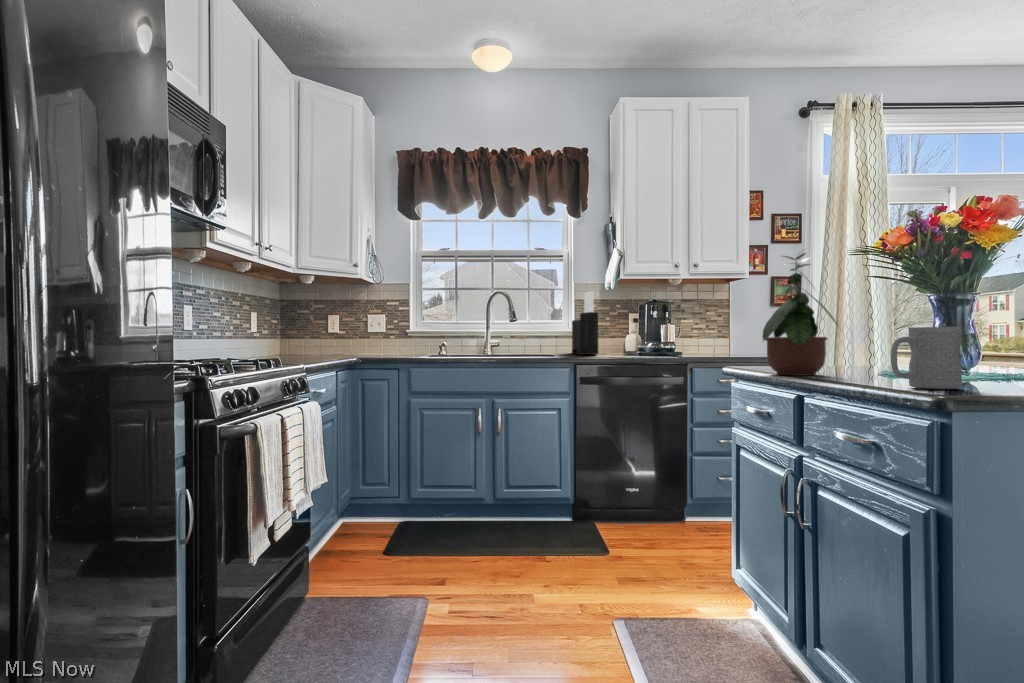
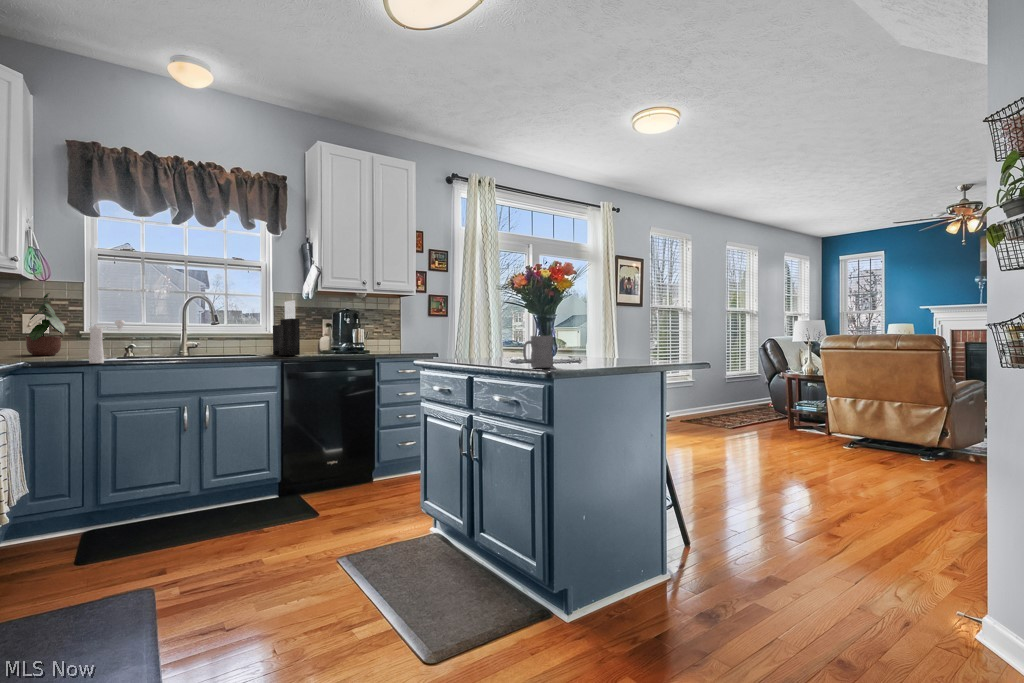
potted plant: present [762,253,839,375] -> present [25,293,65,355]
pepper mill: none [398,318,429,361] -> present [89,320,125,363]

